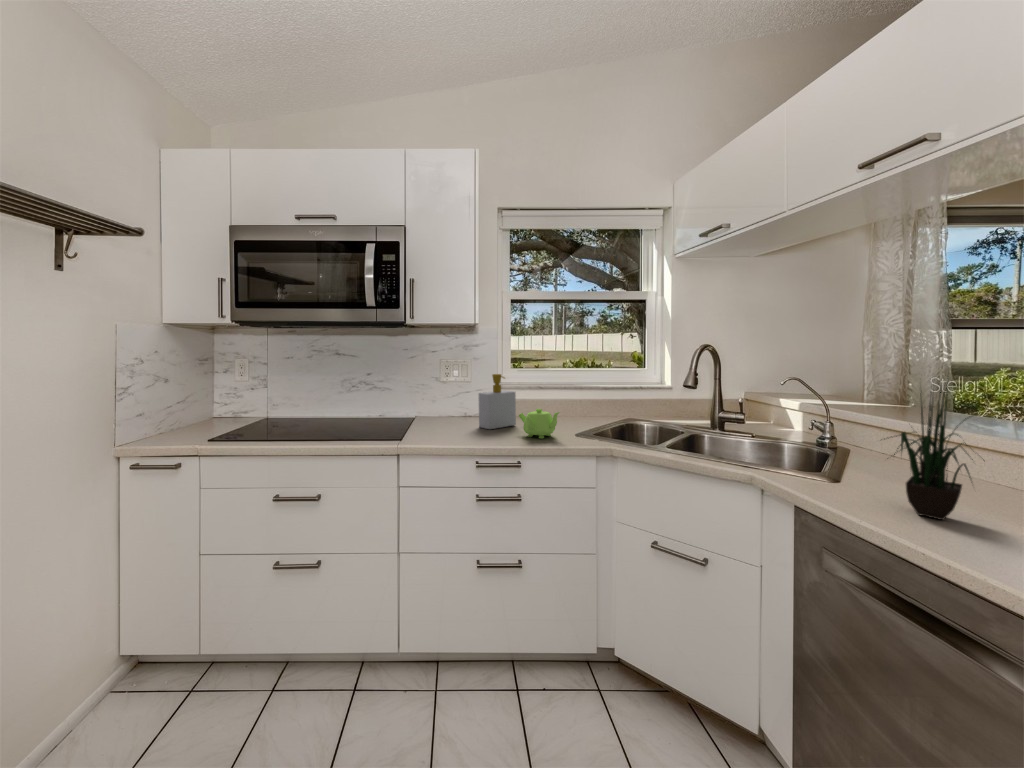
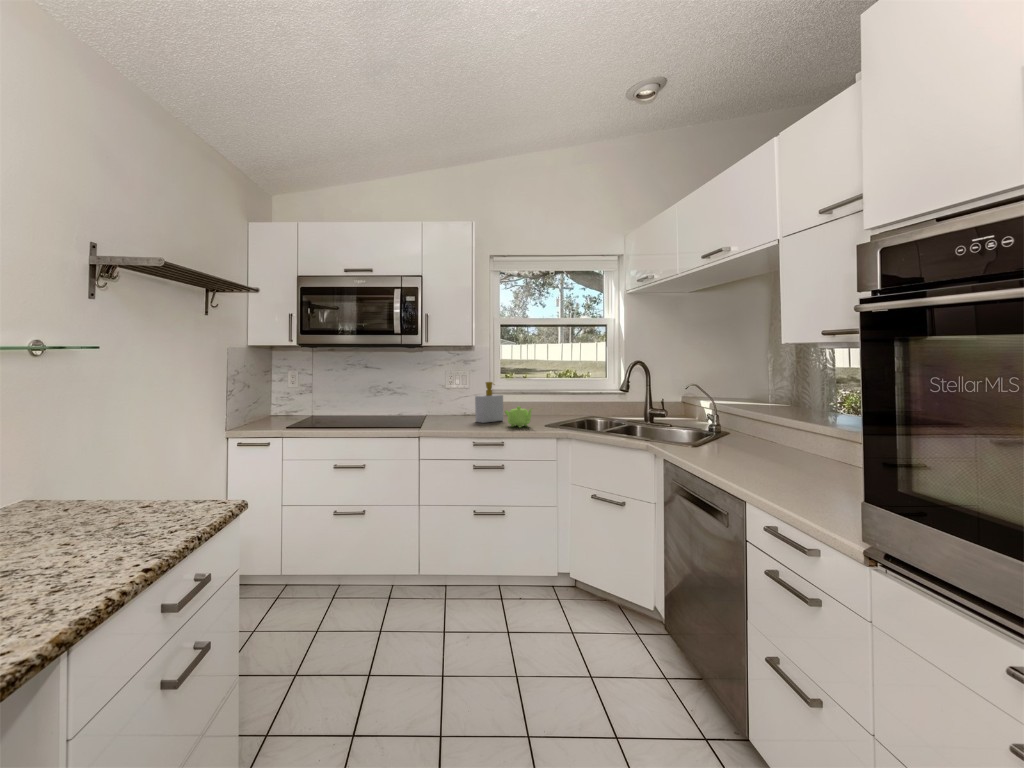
potted plant: present [891,387,973,520] -> none [701,369,751,458]

